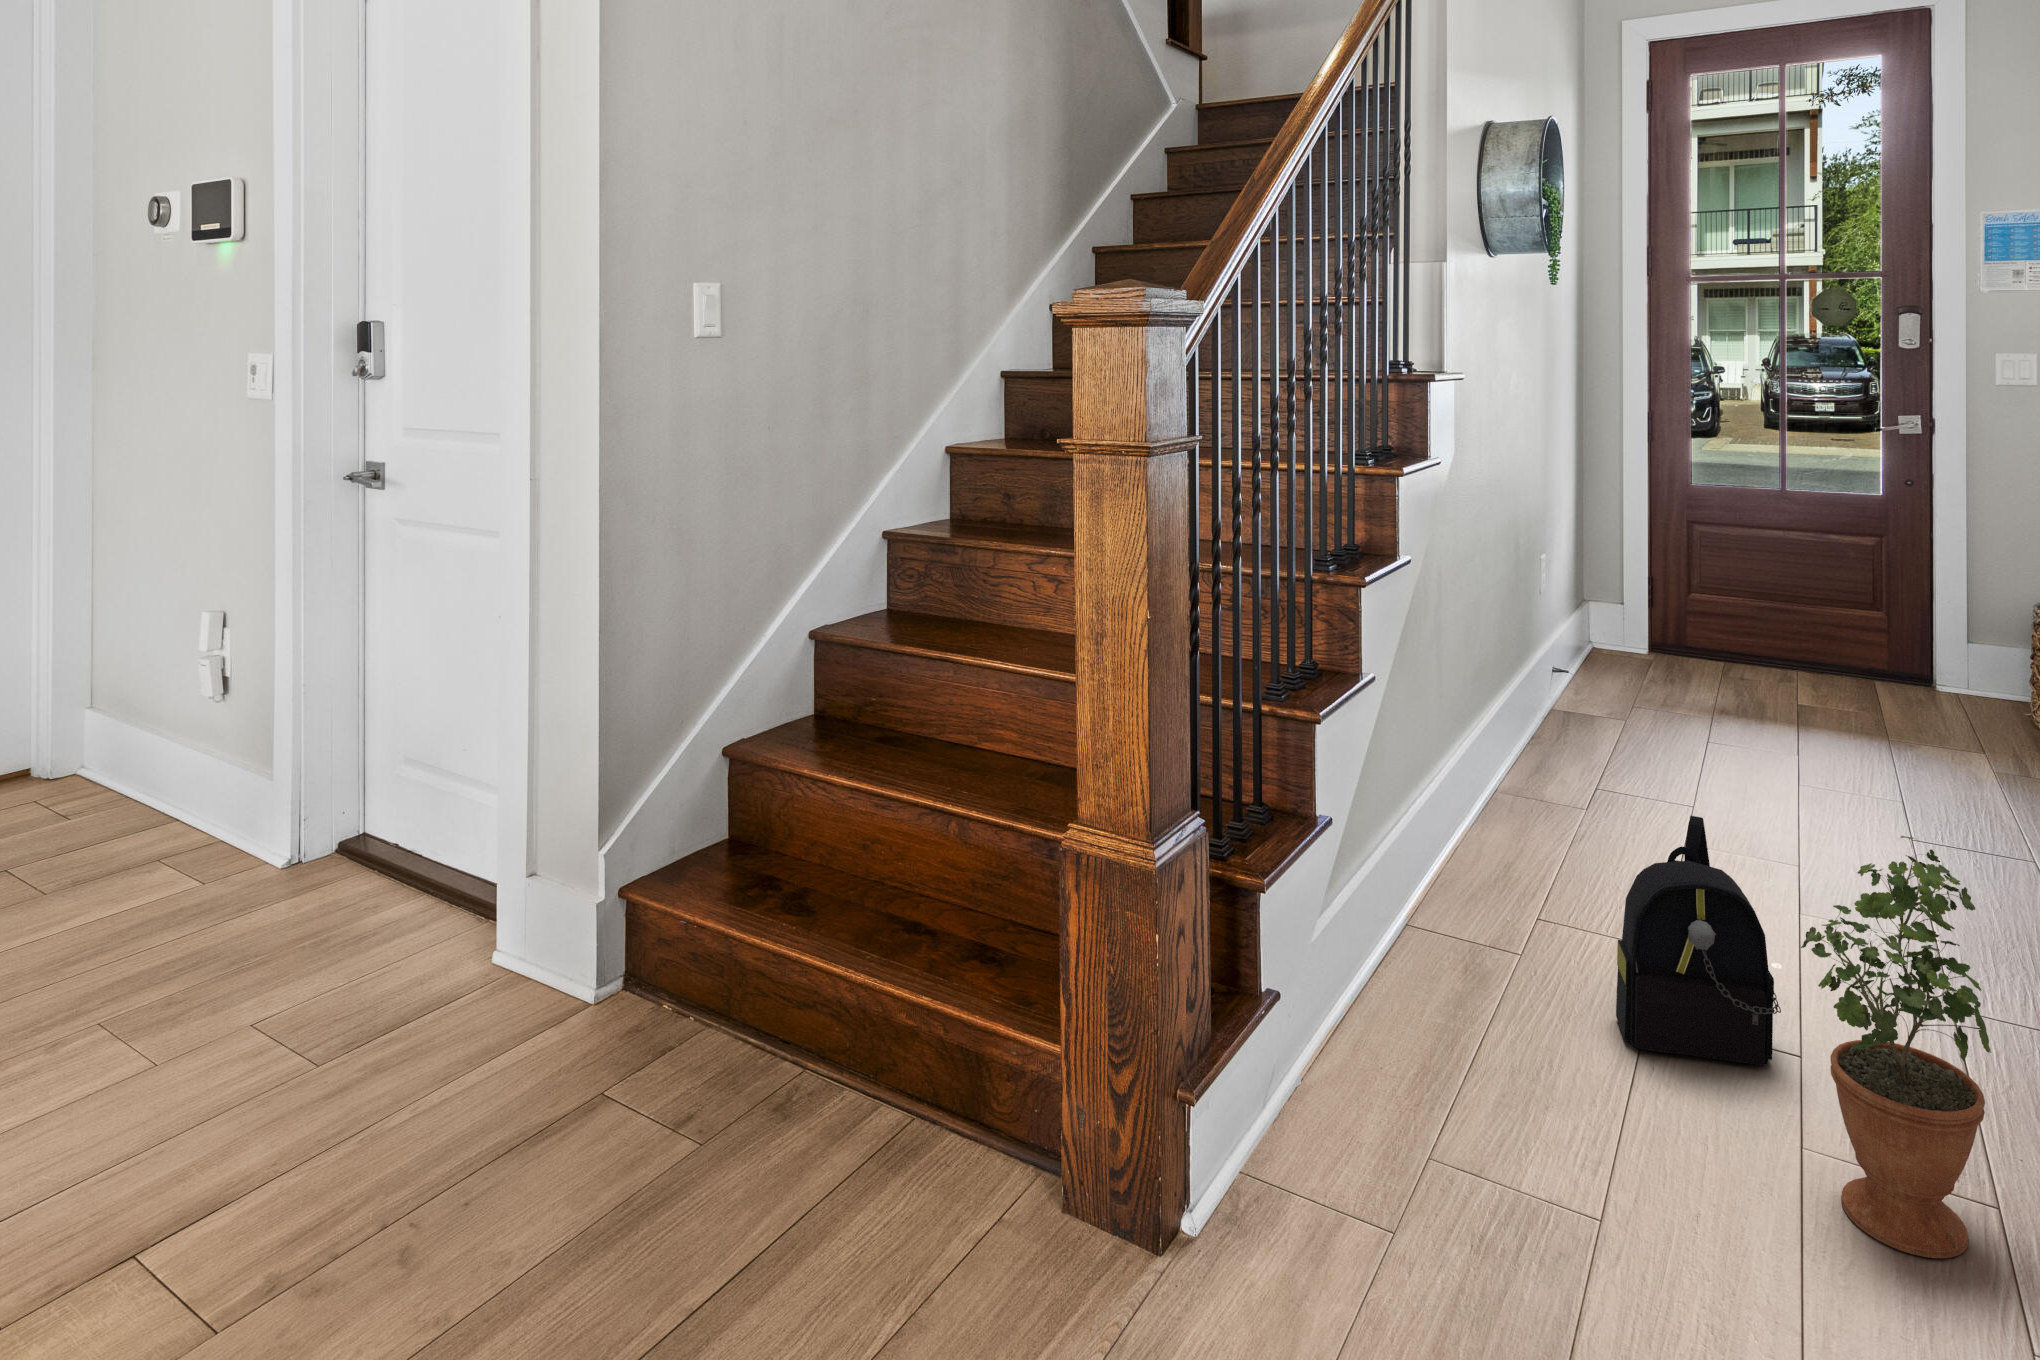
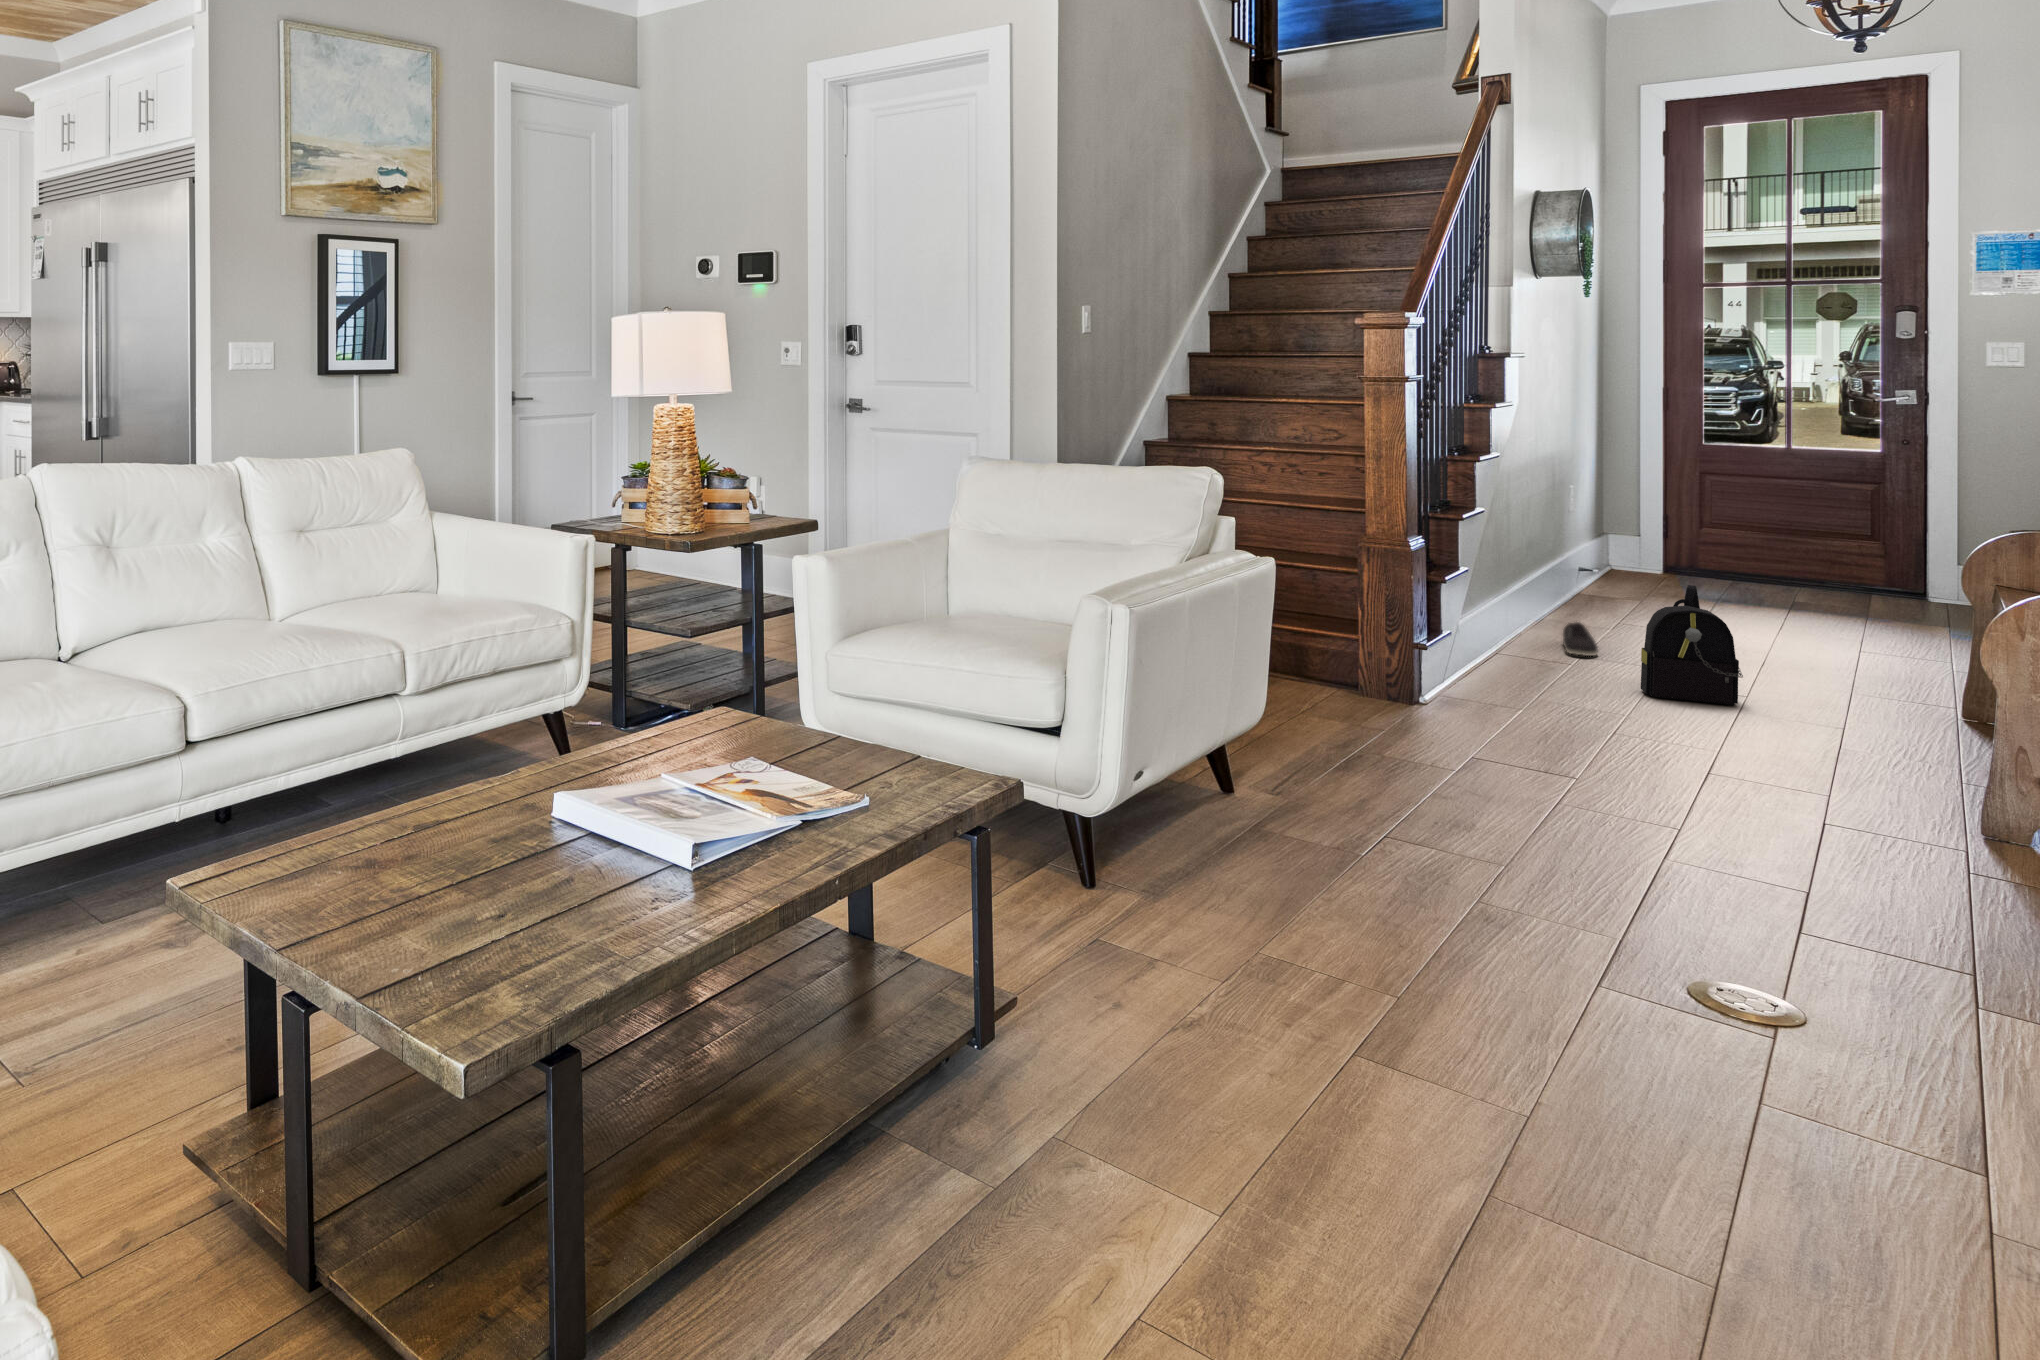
shoe: none [1512,814,1559,894] -> present [1563,622,1598,656]
potted plant: present [1801,836,1991,1258] -> none [1747,563,1849,745]

